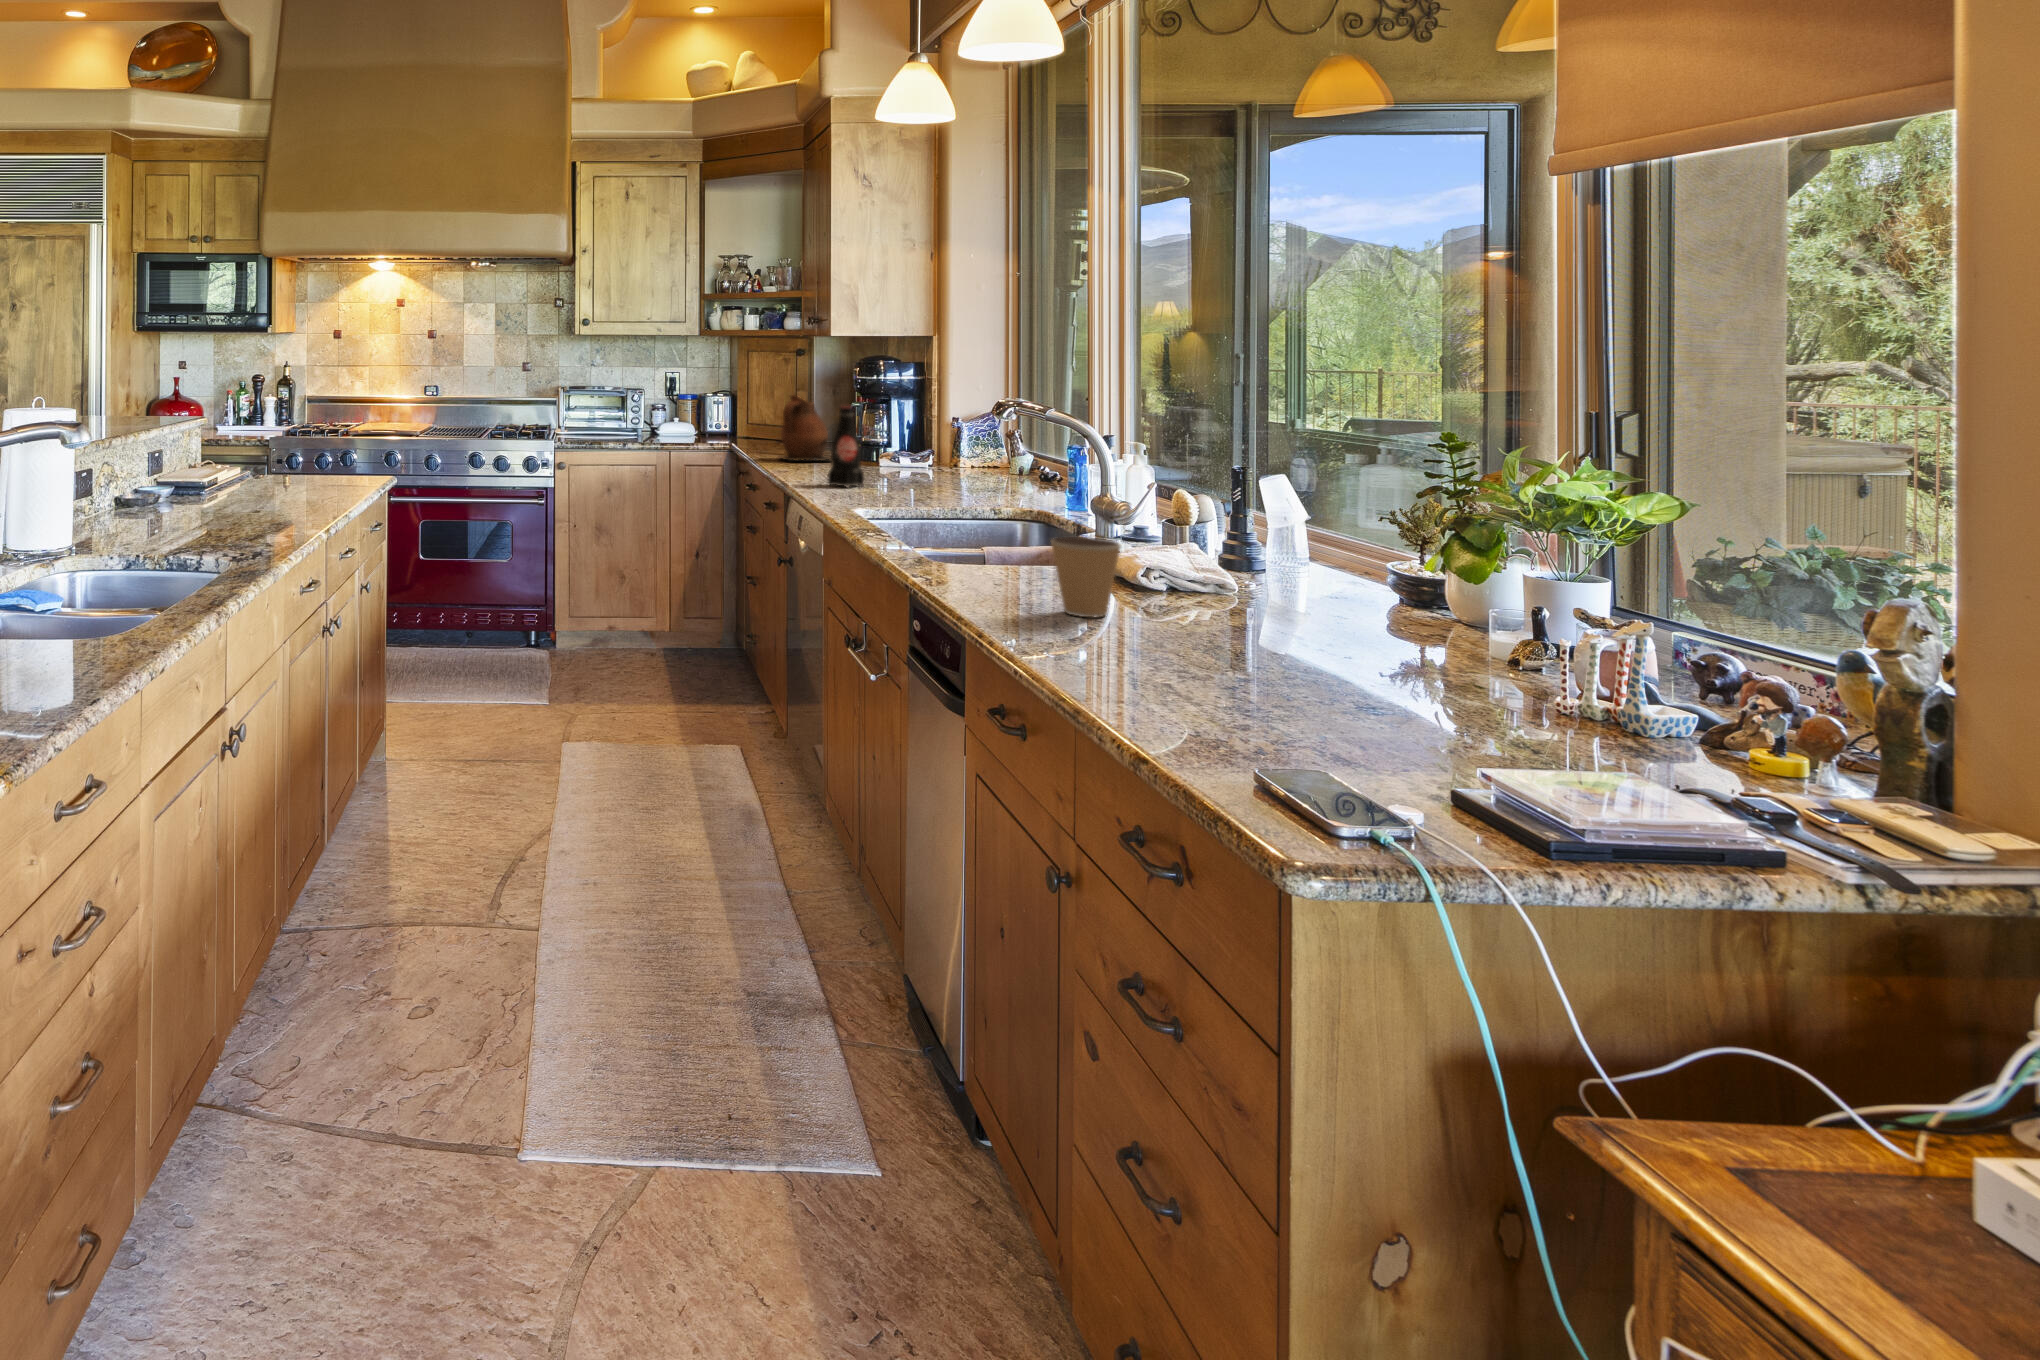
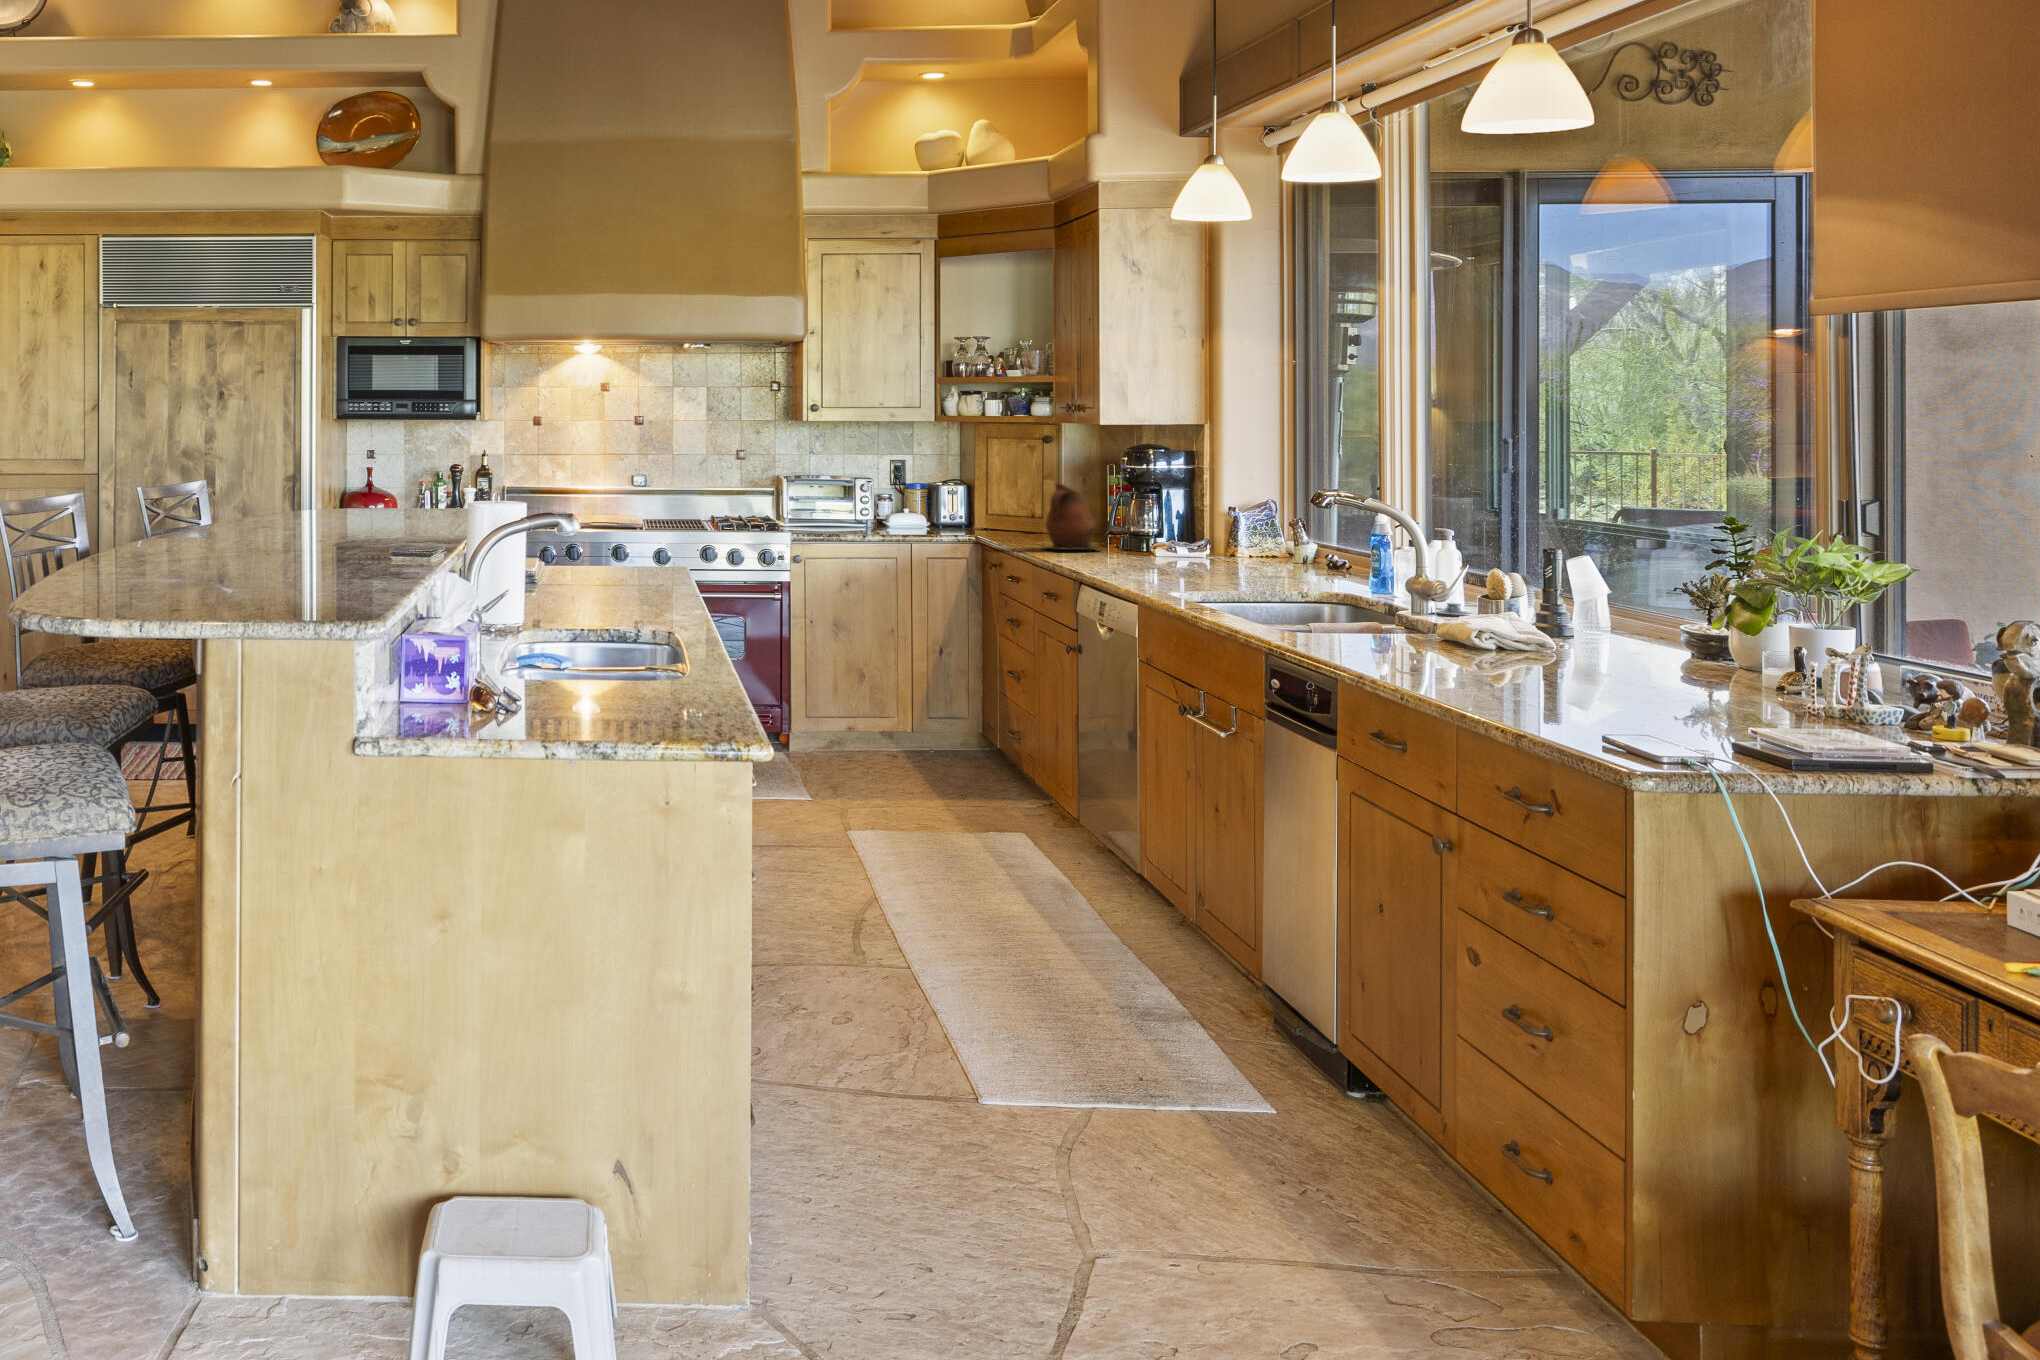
bottle: present [828,406,864,488] -> none [1121,496,1158,575]
coffee cup: present [1051,537,1121,617] -> none [1407,604,1469,667]

